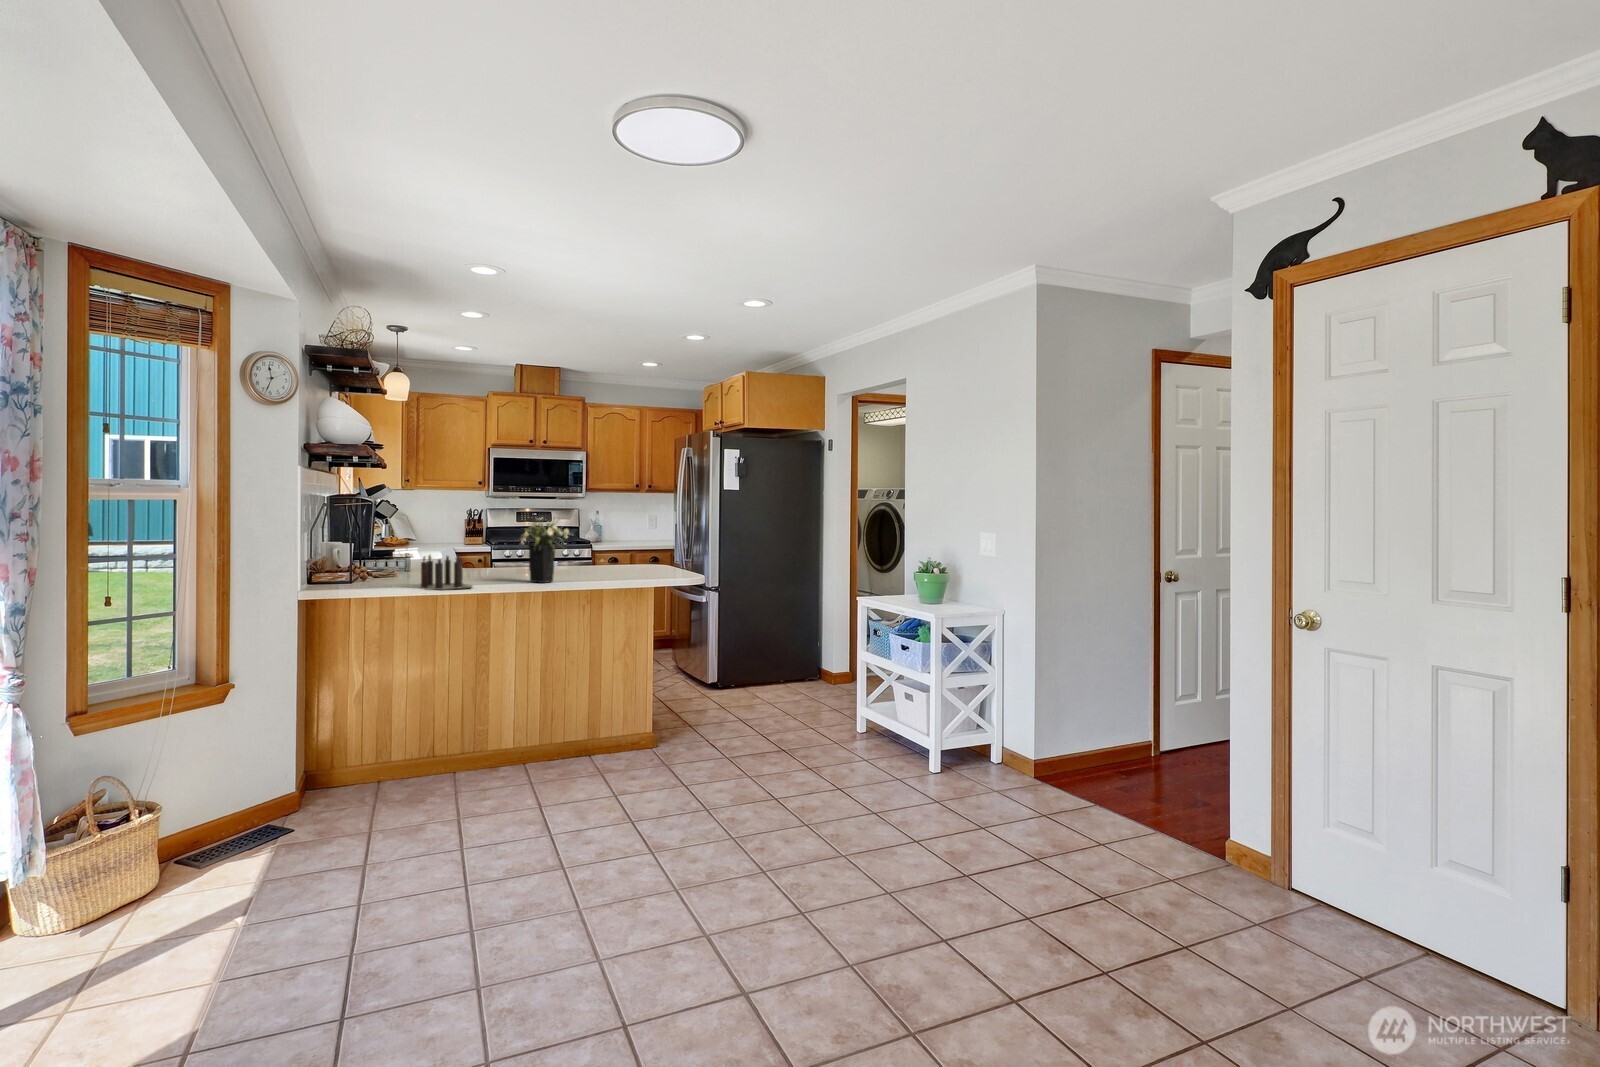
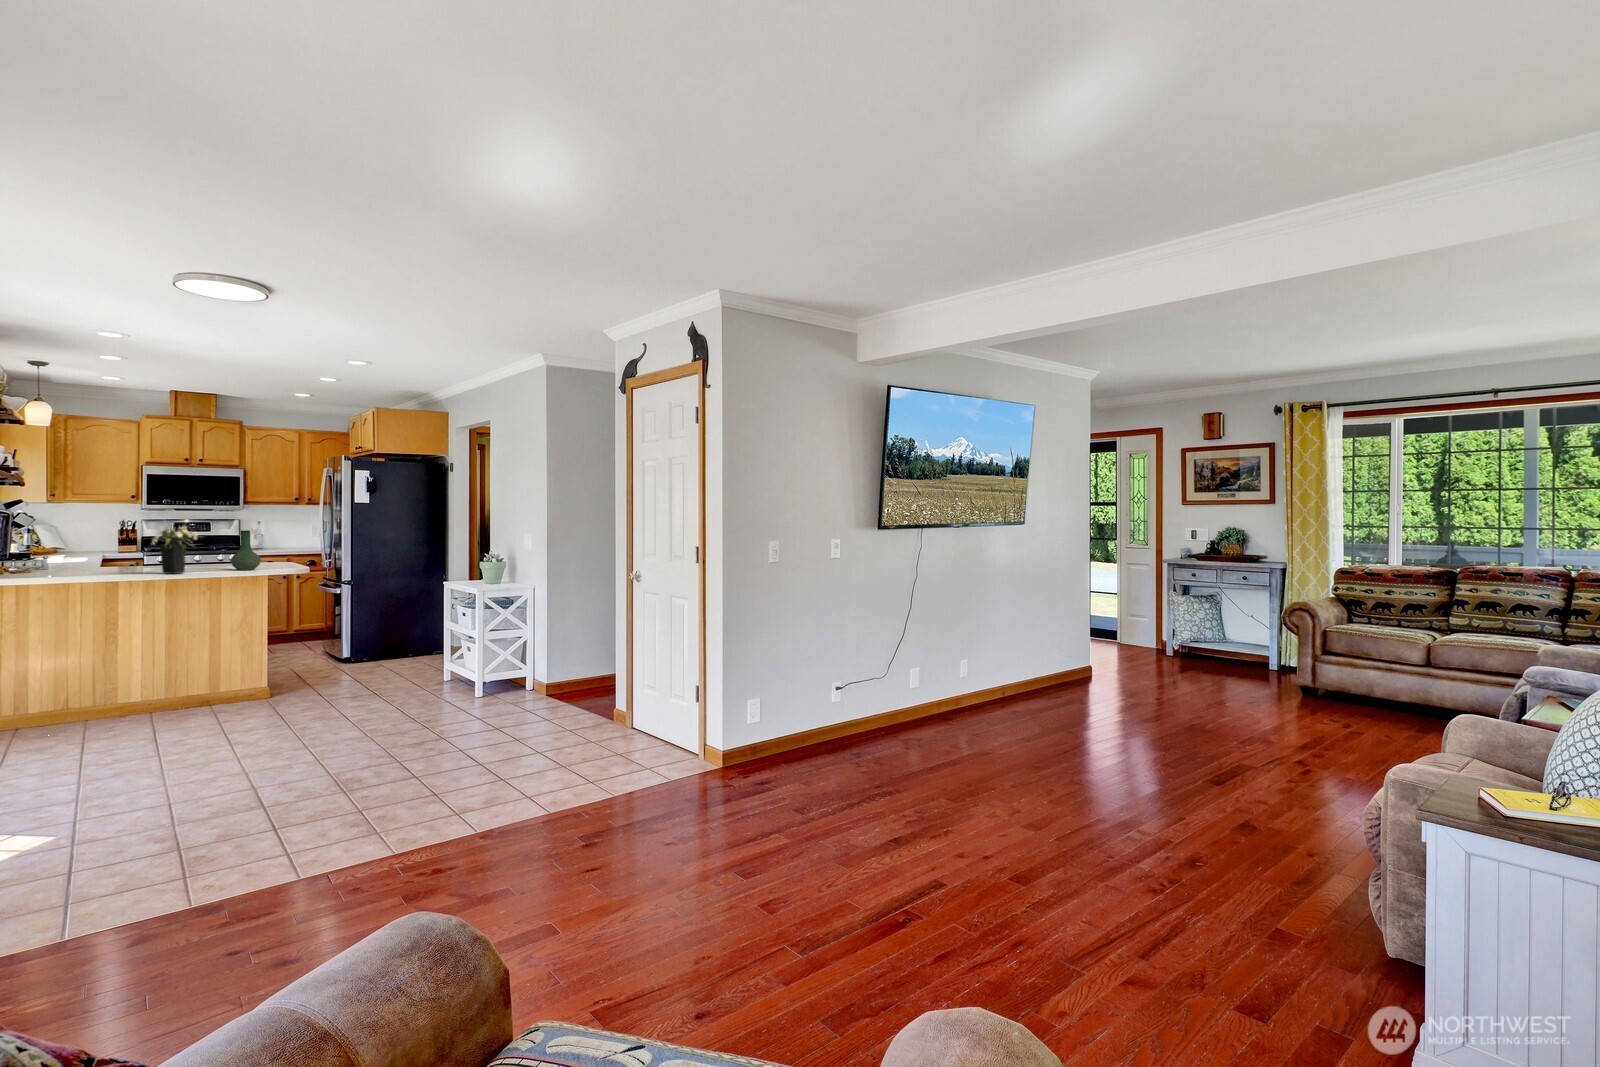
vase: none [595,526,627,577] -> present [231,530,261,570]
candle: present [417,555,472,590] -> none [43,552,122,578]

